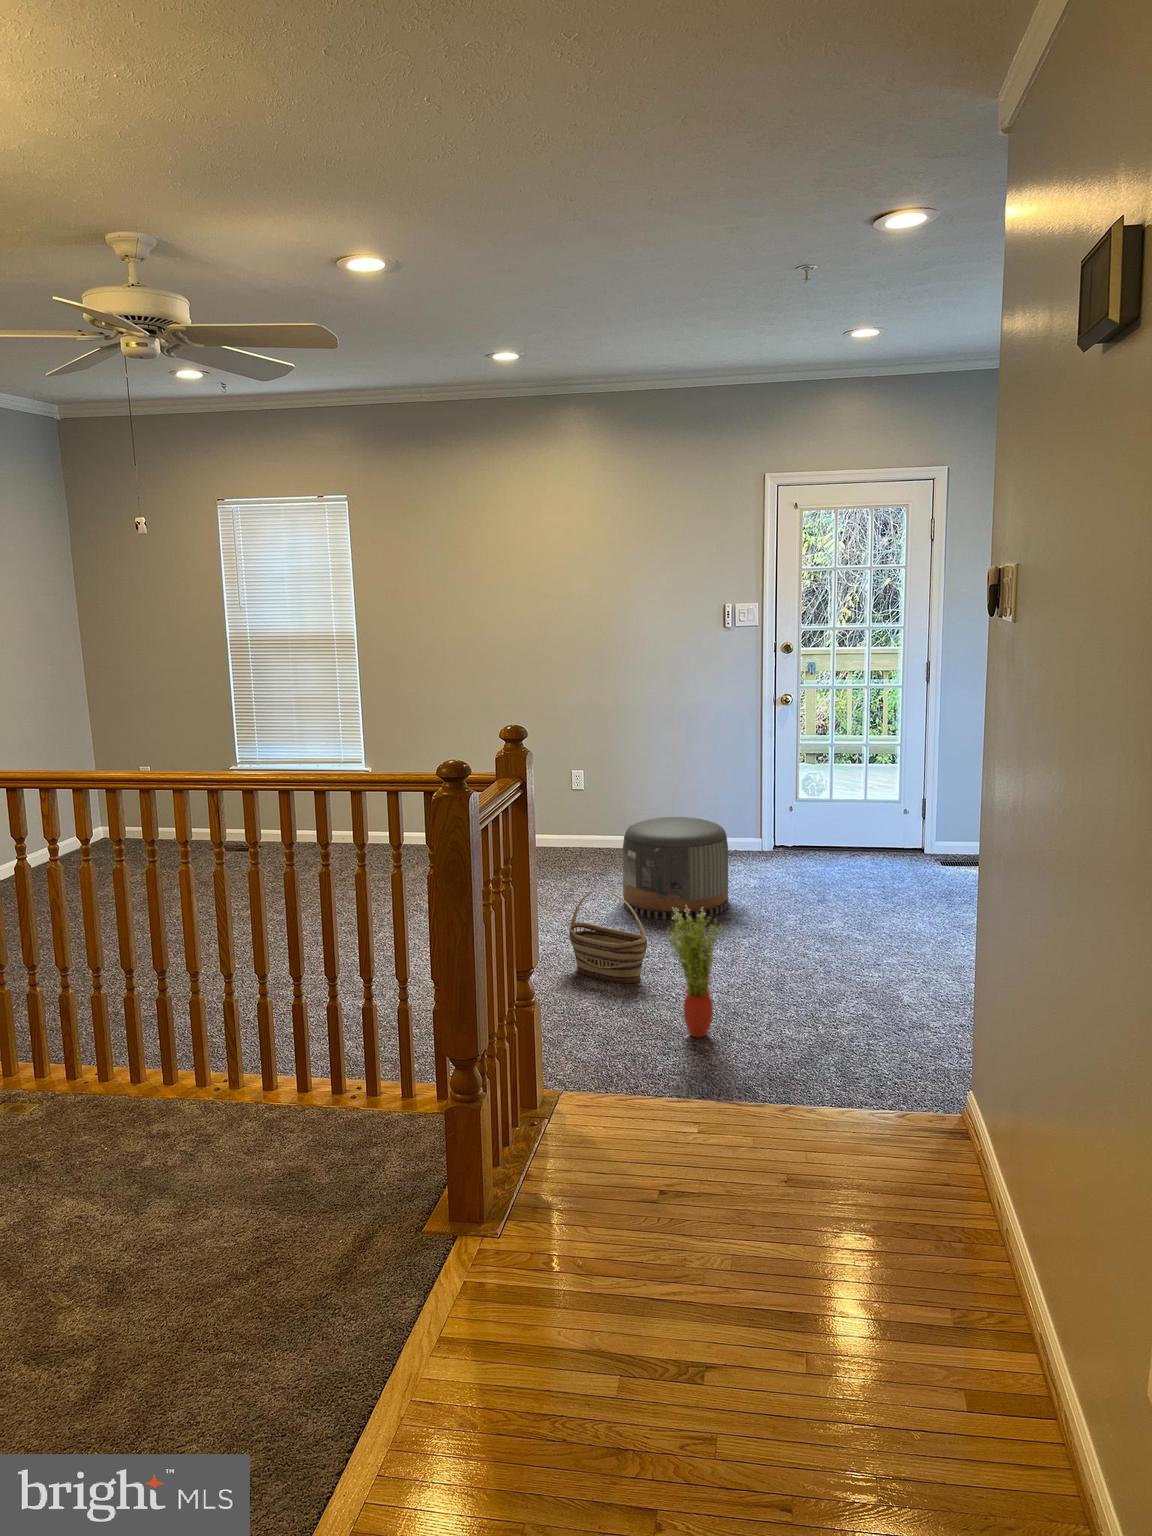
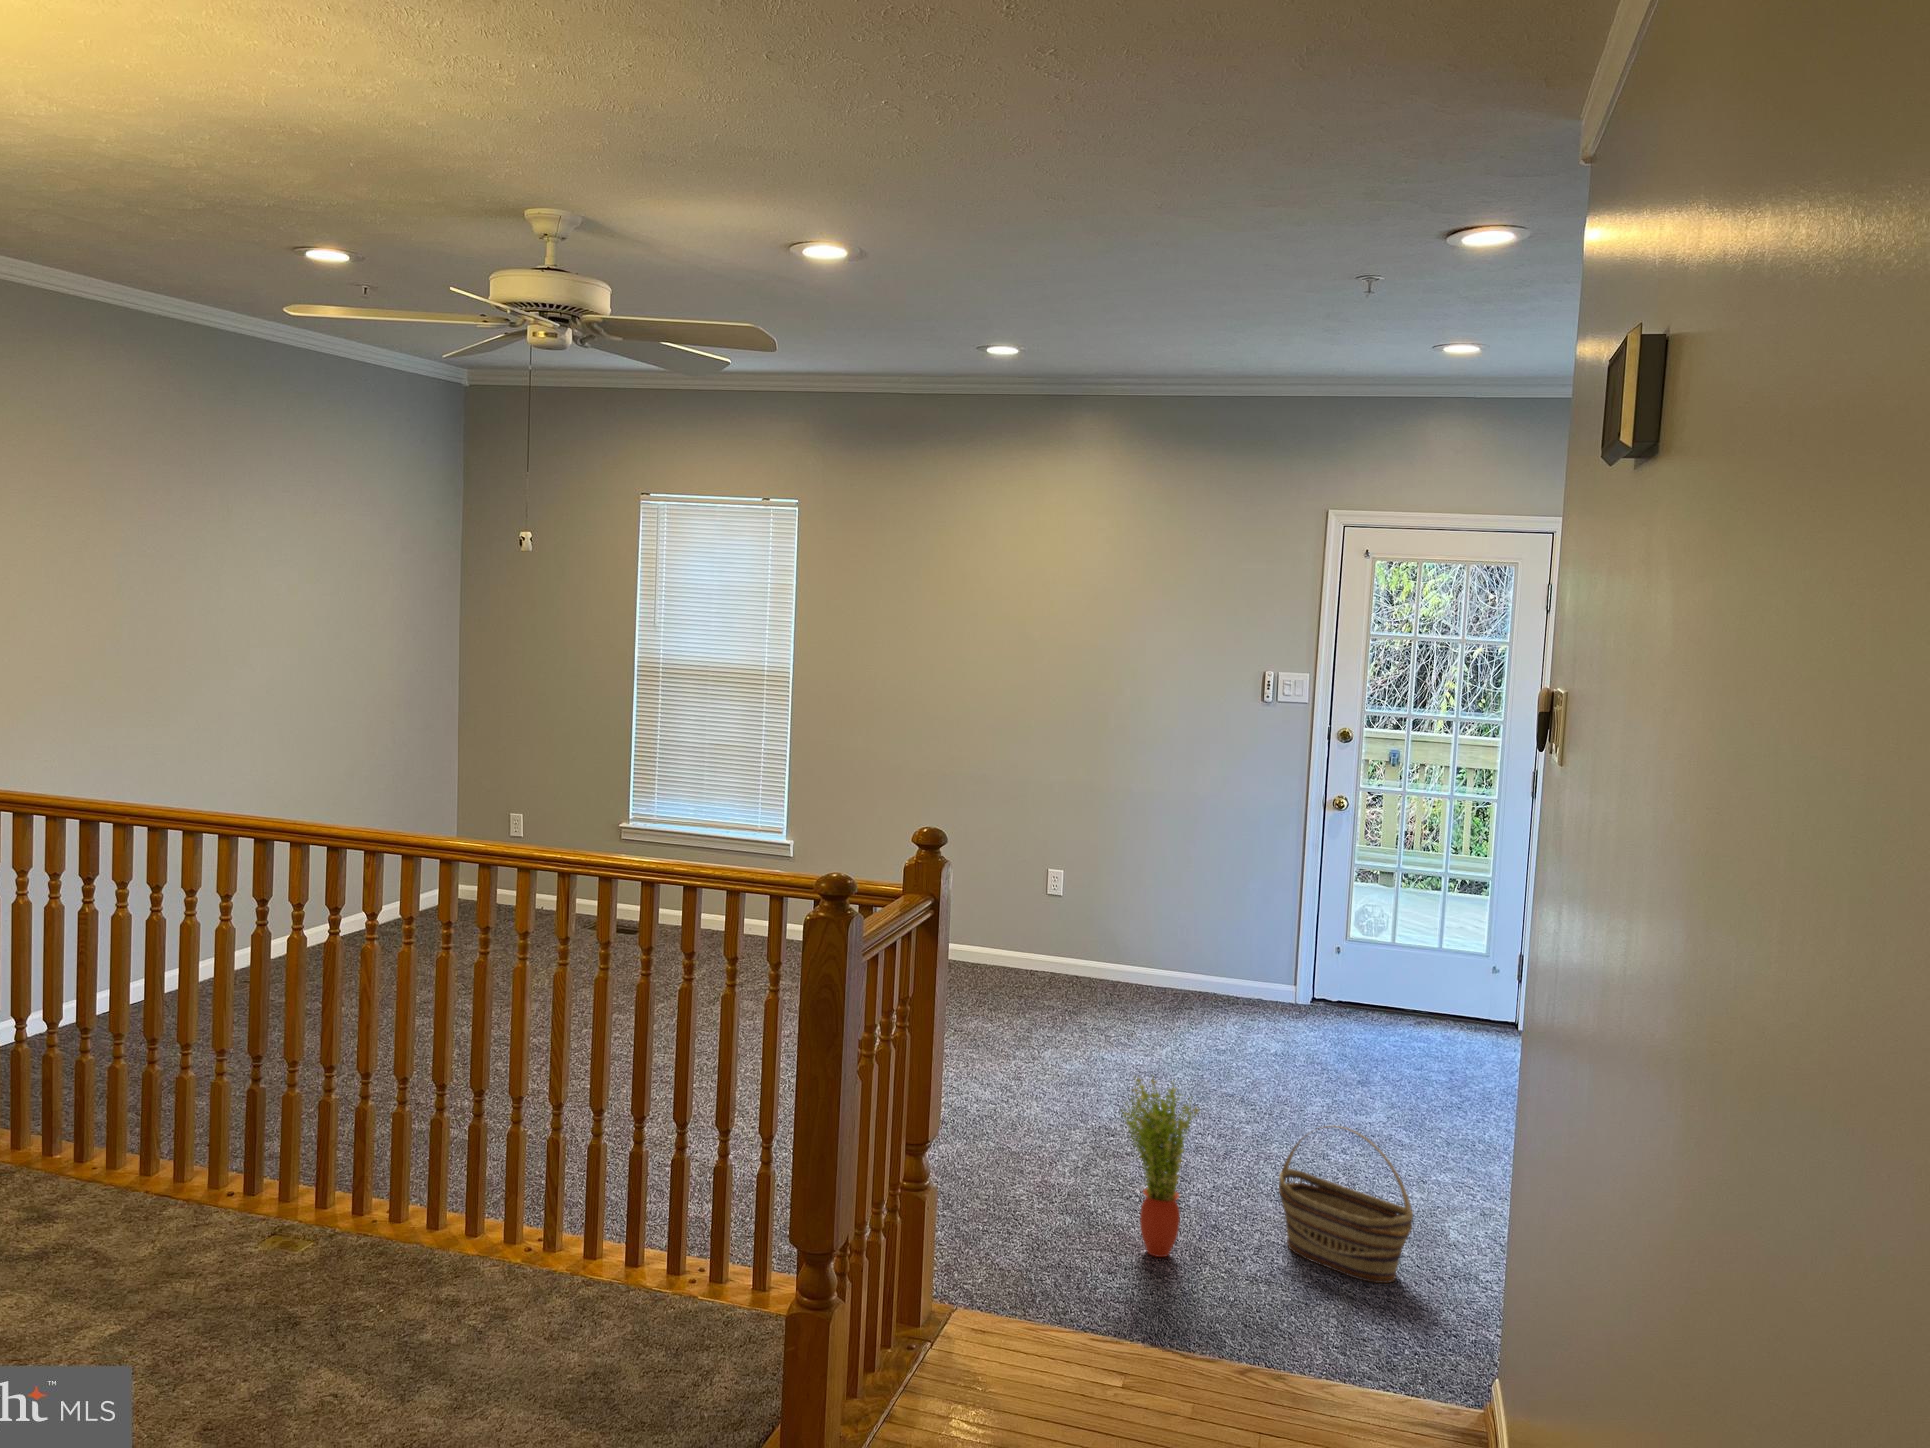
pouf: present [623,817,728,920] -> none [1093,946,1237,1089]
basket: present [569,890,647,983] -> present [1279,1126,1413,1283]

